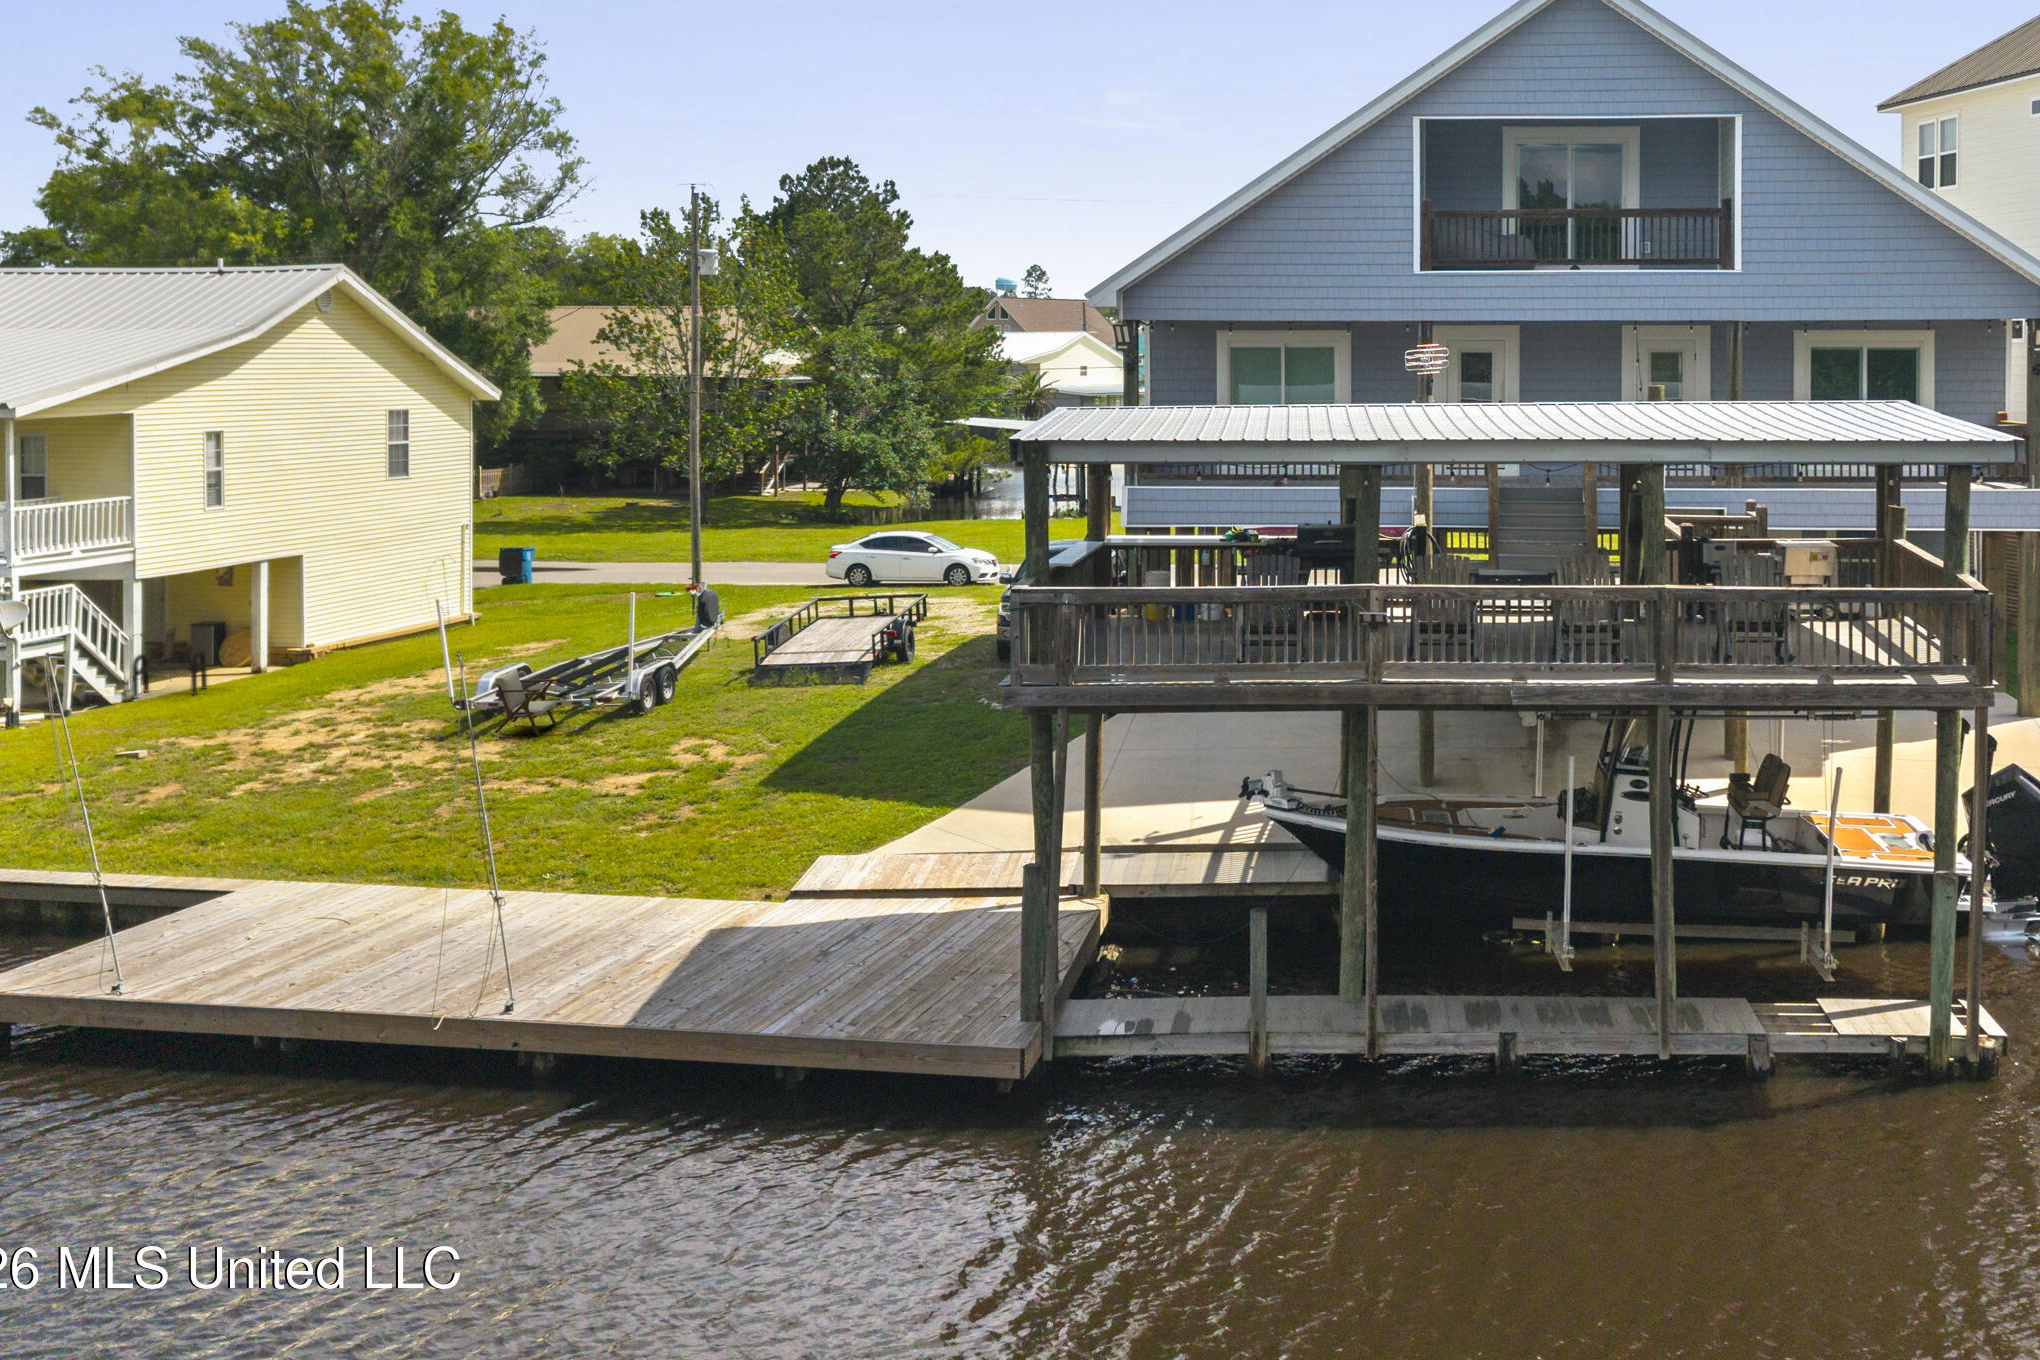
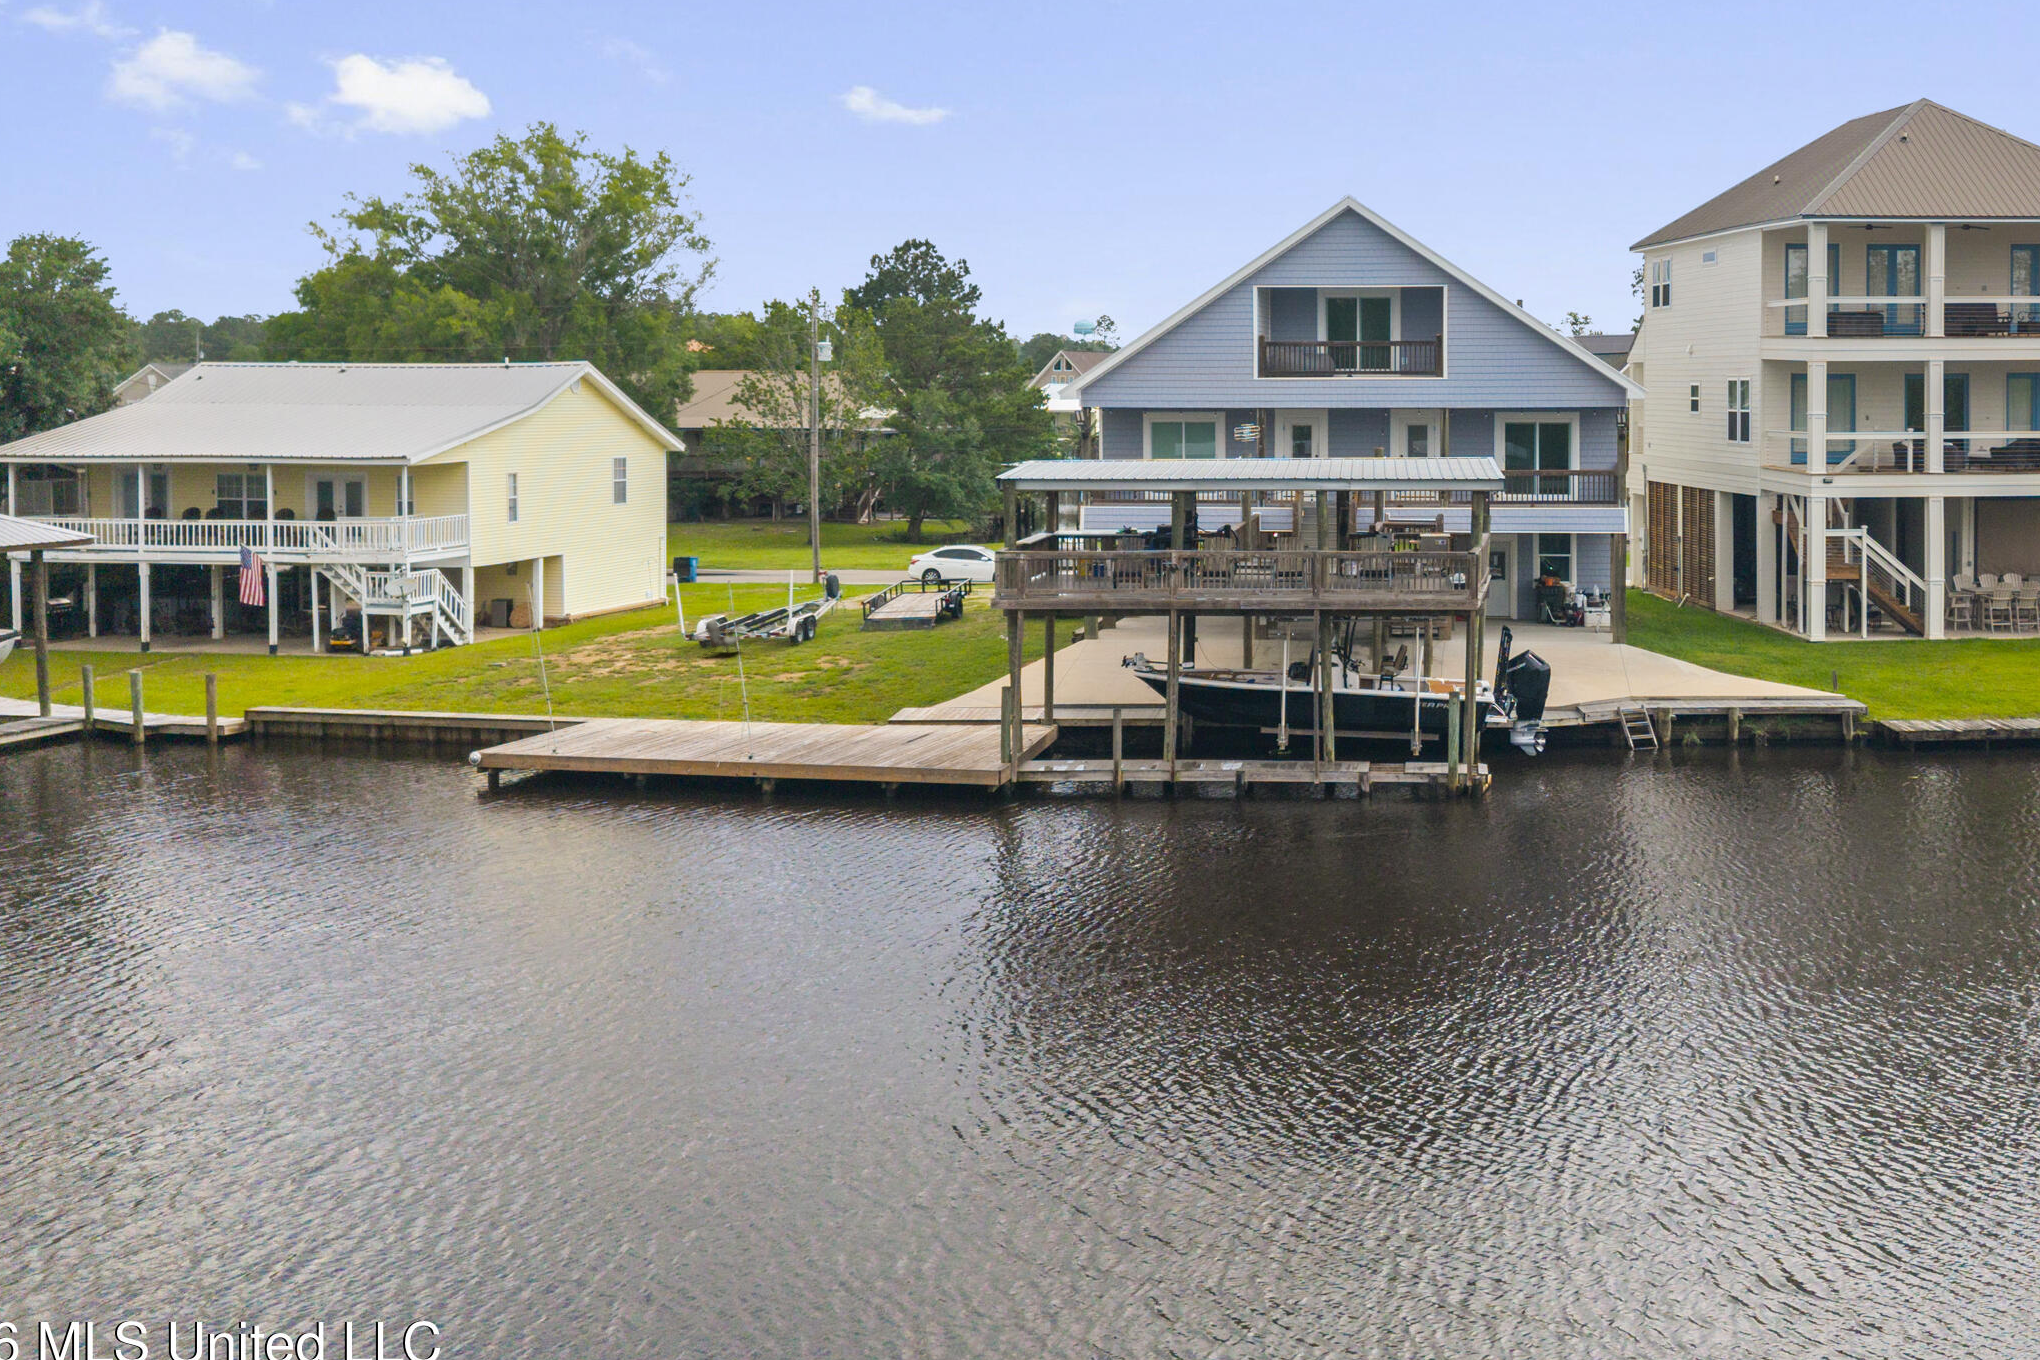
bench: present [132,651,207,699] -> none [474,611,517,640]

